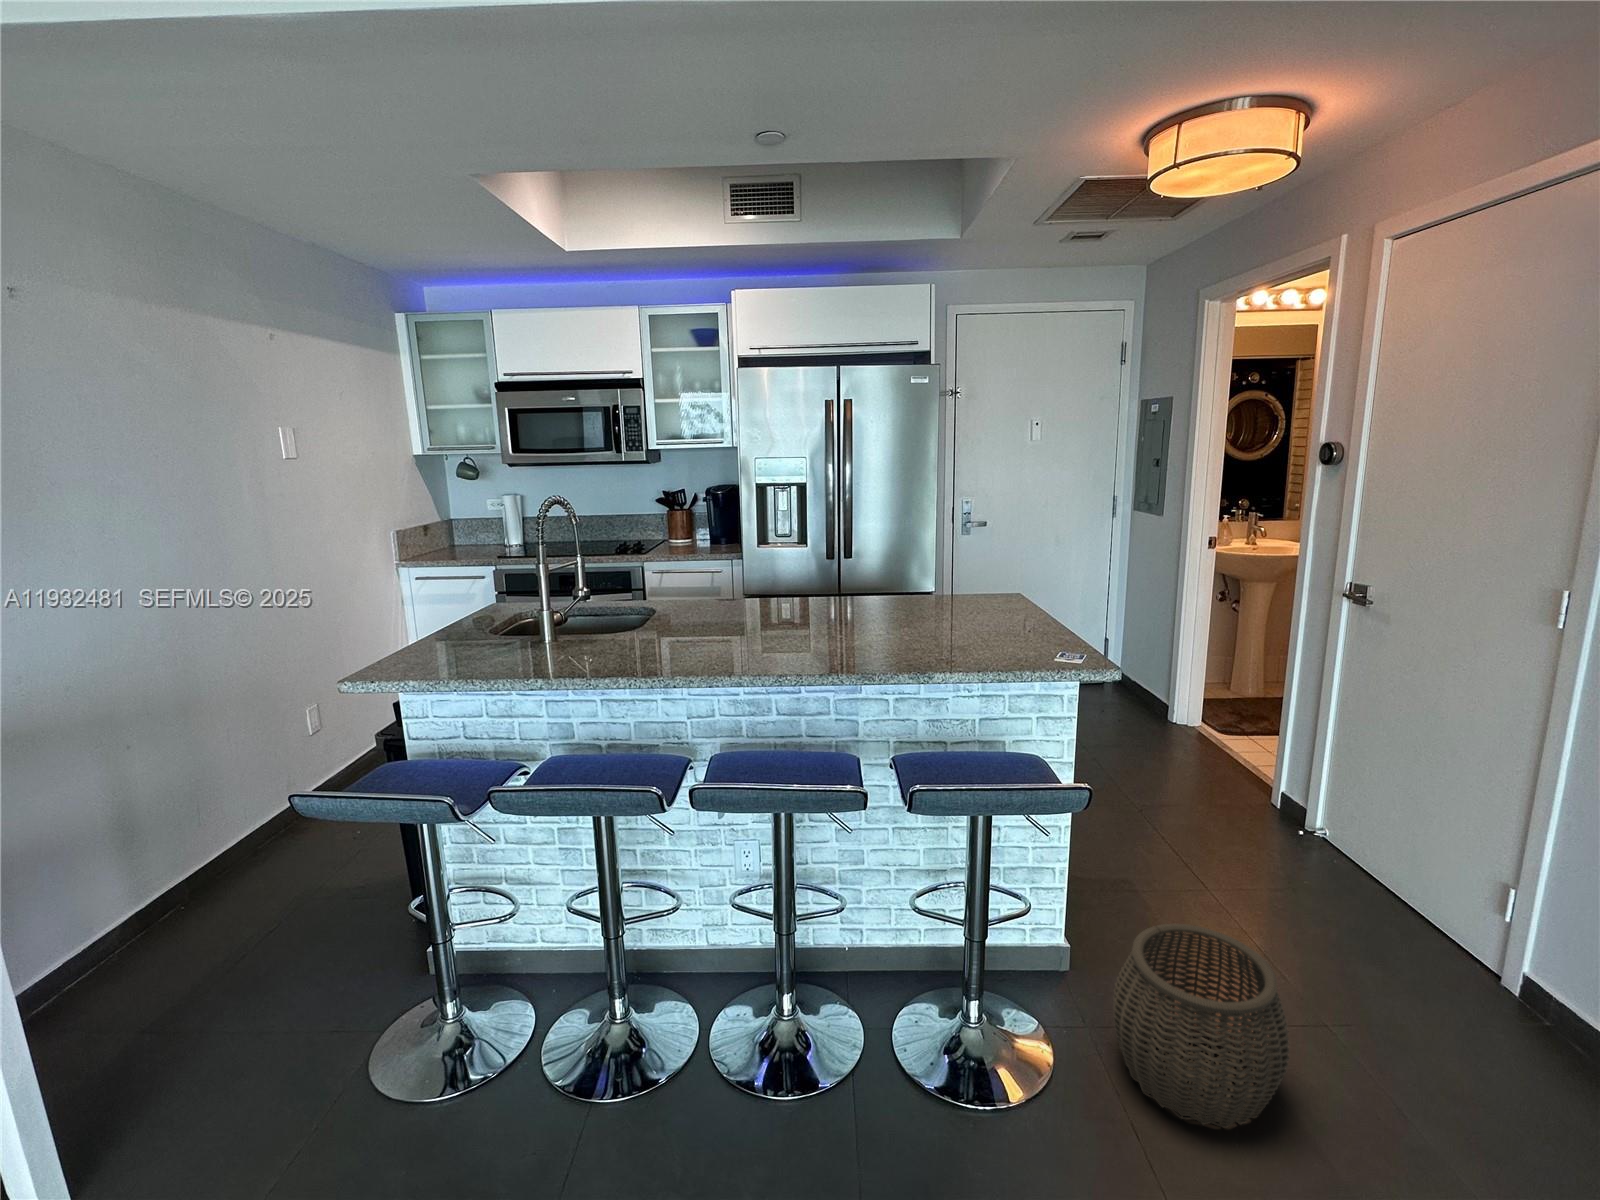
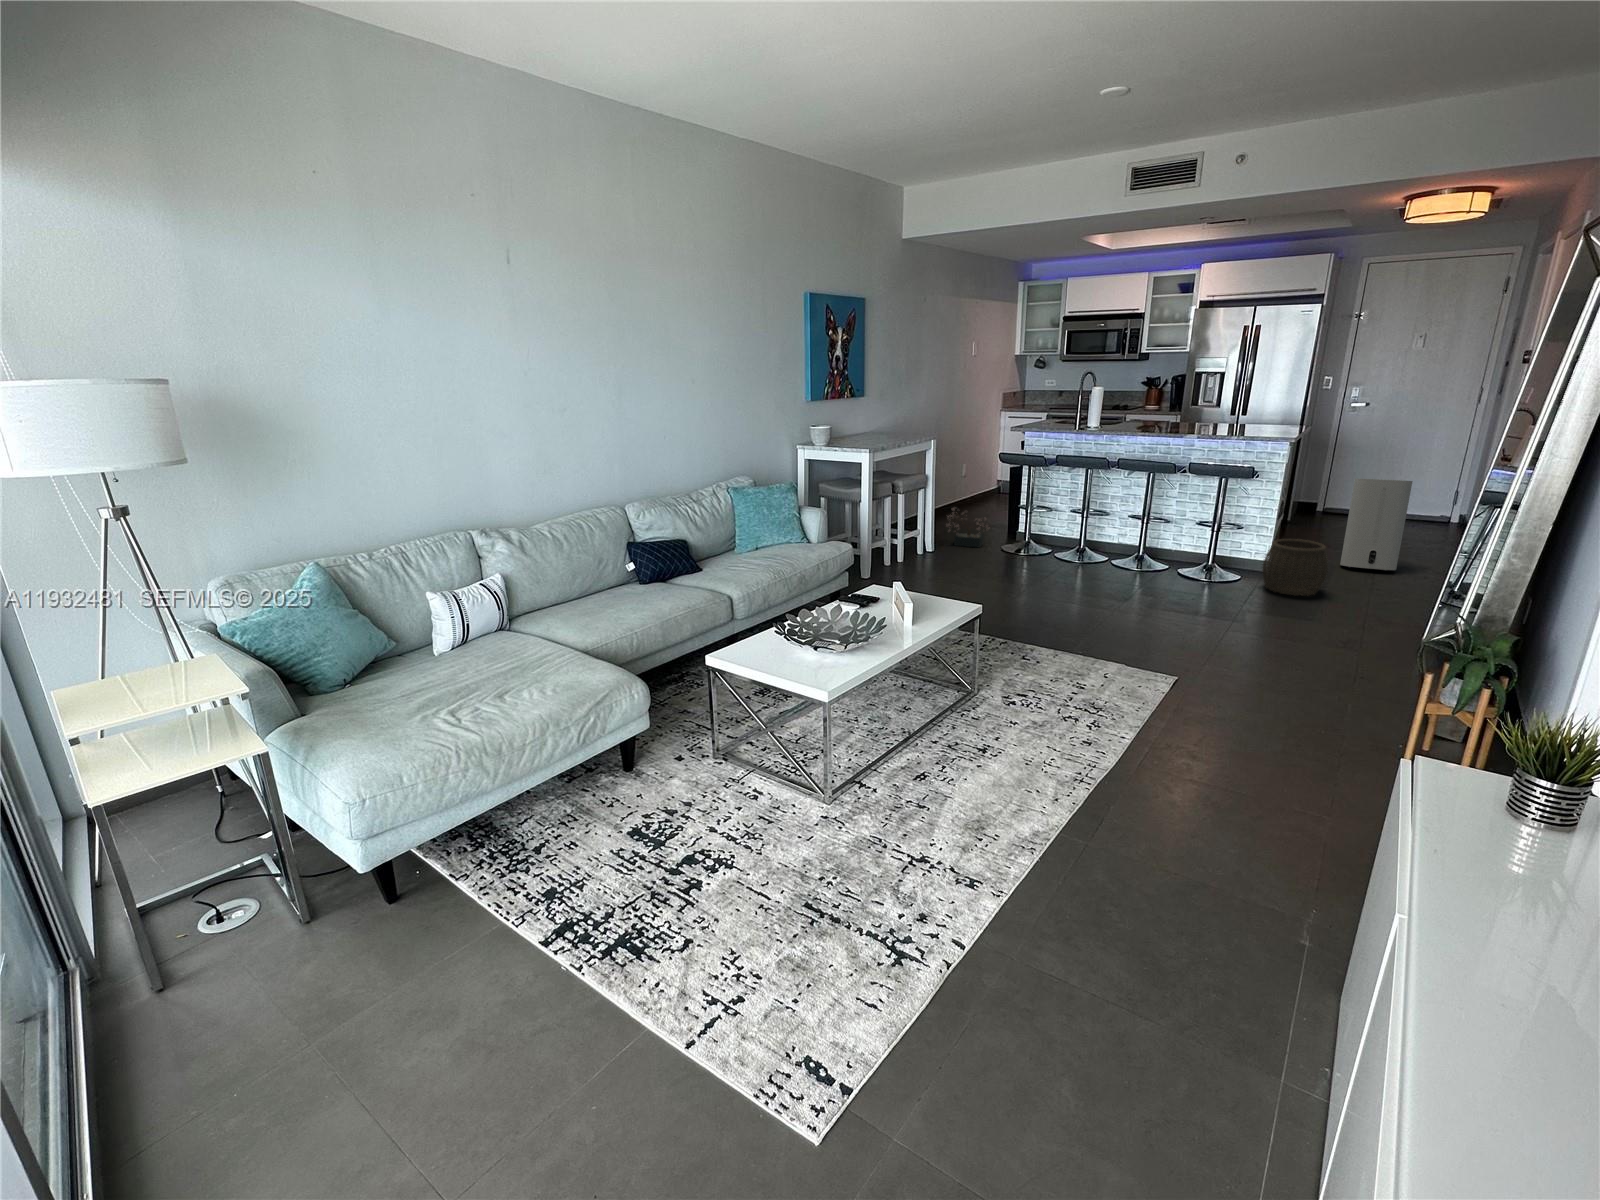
air purifier: none [1136,692,1240,890] -> present [1340,479,1413,571]
decorative plant: none [124,959,320,1109] -> present [946,508,988,548]

